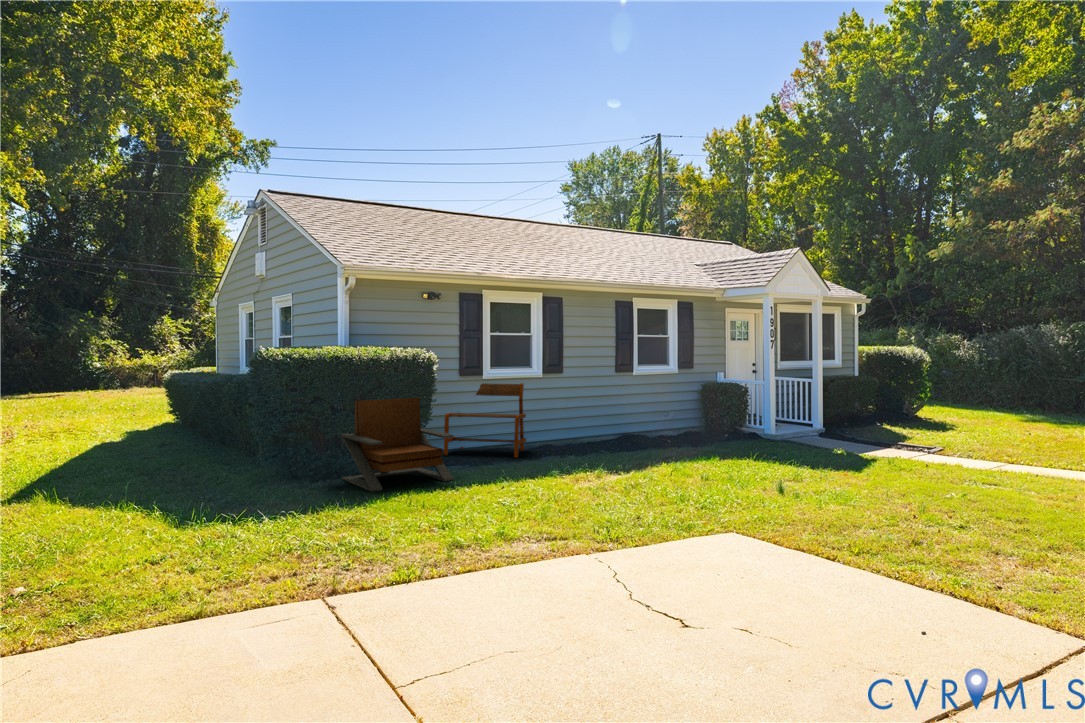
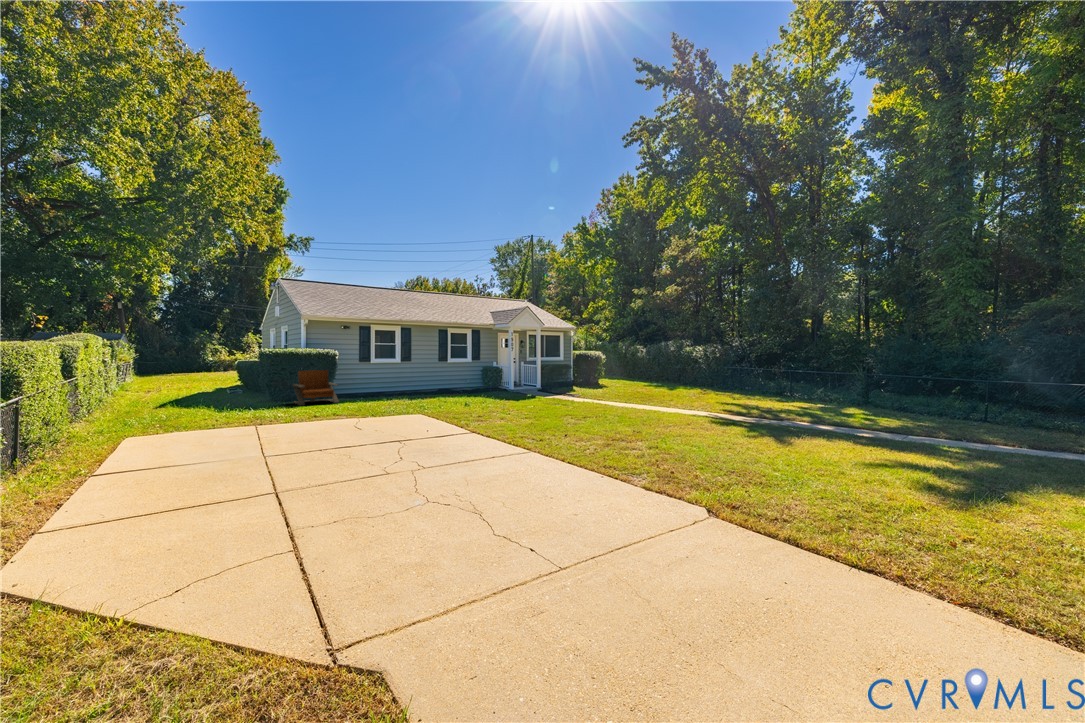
bench: present [444,383,526,458] -> none [349,365,389,397]

